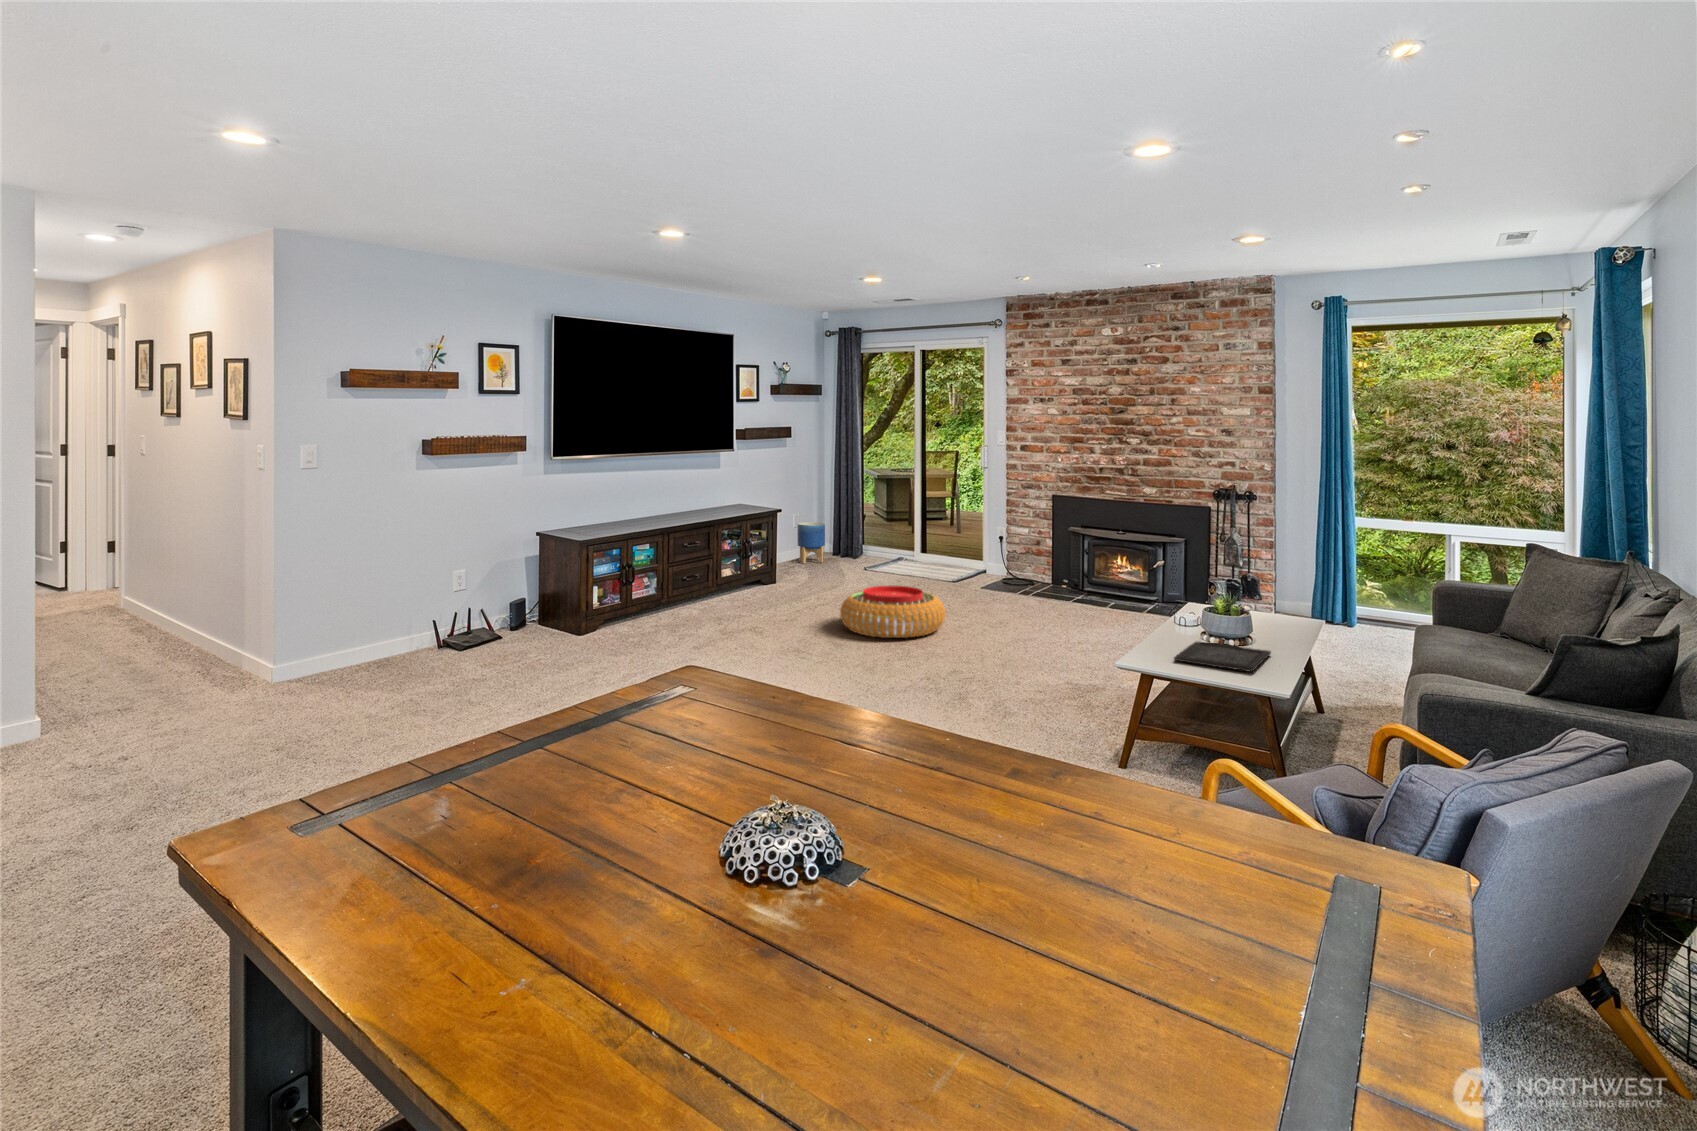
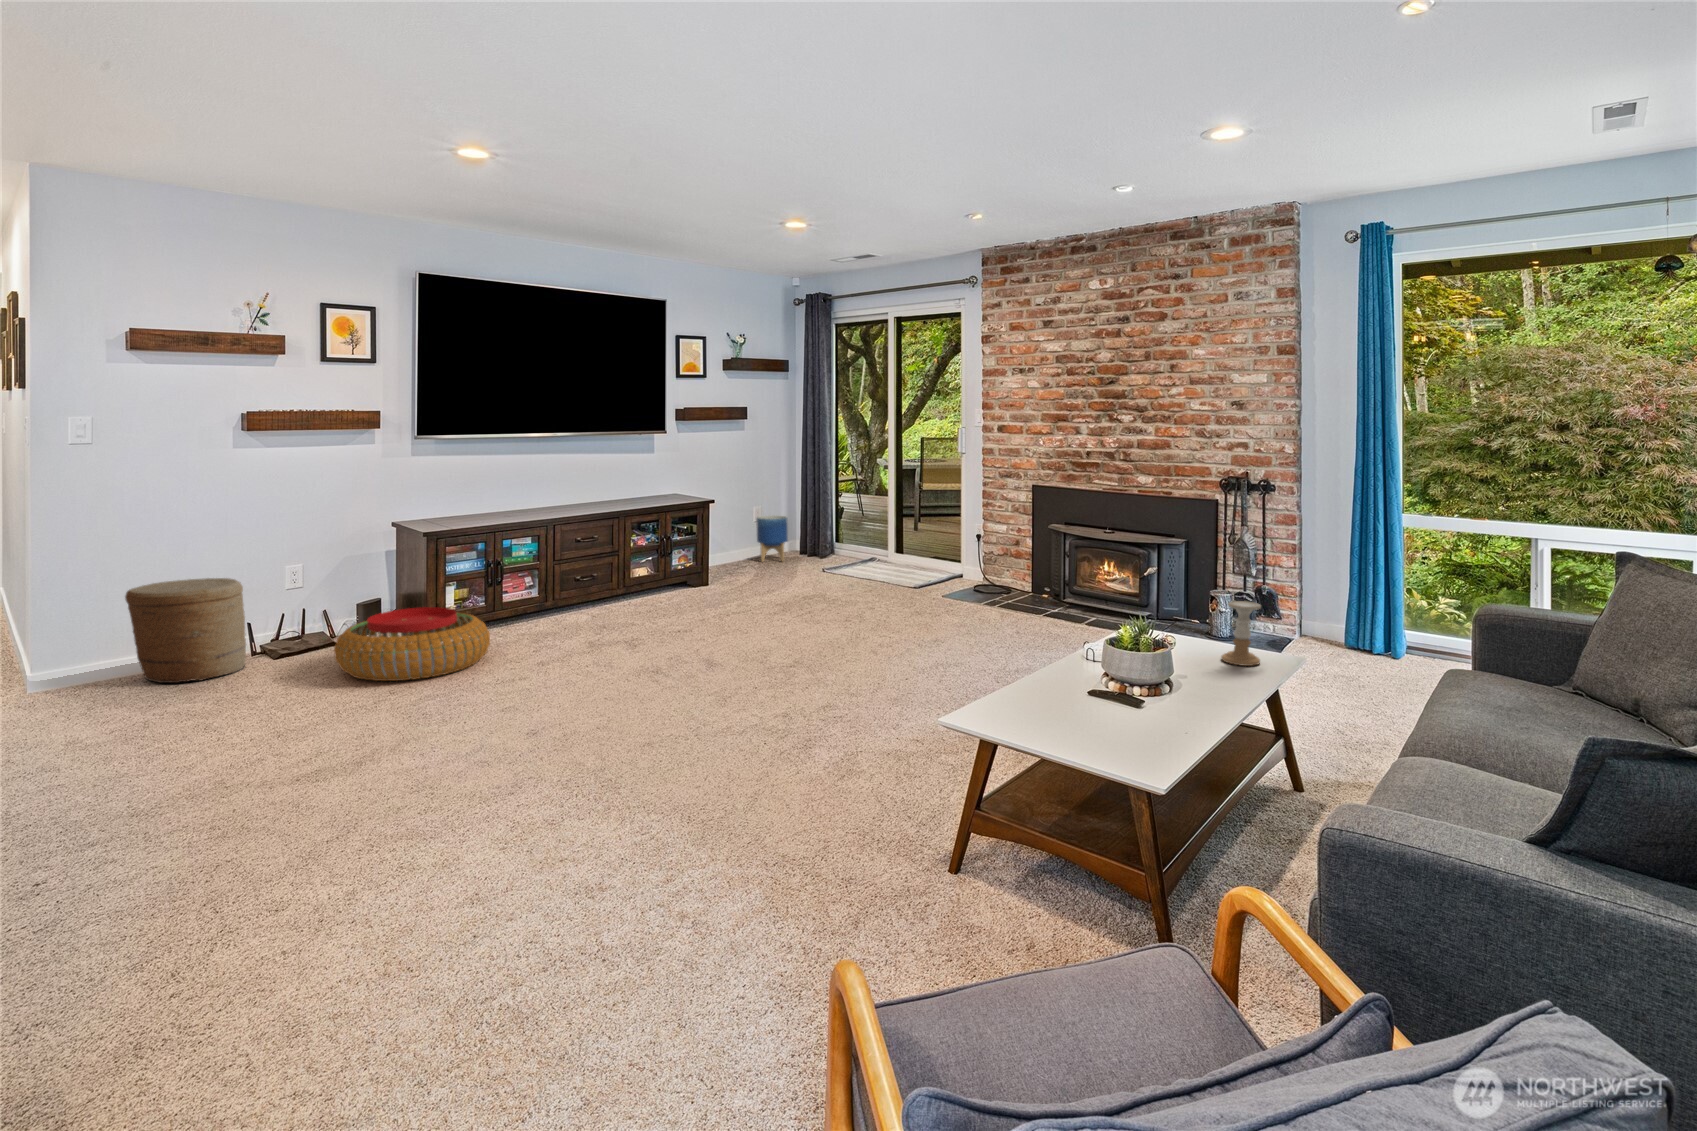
woven basket: none [355,581,446,670] -> present [125,578,246,683]
candle holder: none [1268,583,1297,627] -> present [1221,601,1261,666]
pouf: present [840,586,945,638] -> present [334,607,490,681]
tray: present [1174,642,1271,672] -> none [1034,686,1191,742]

